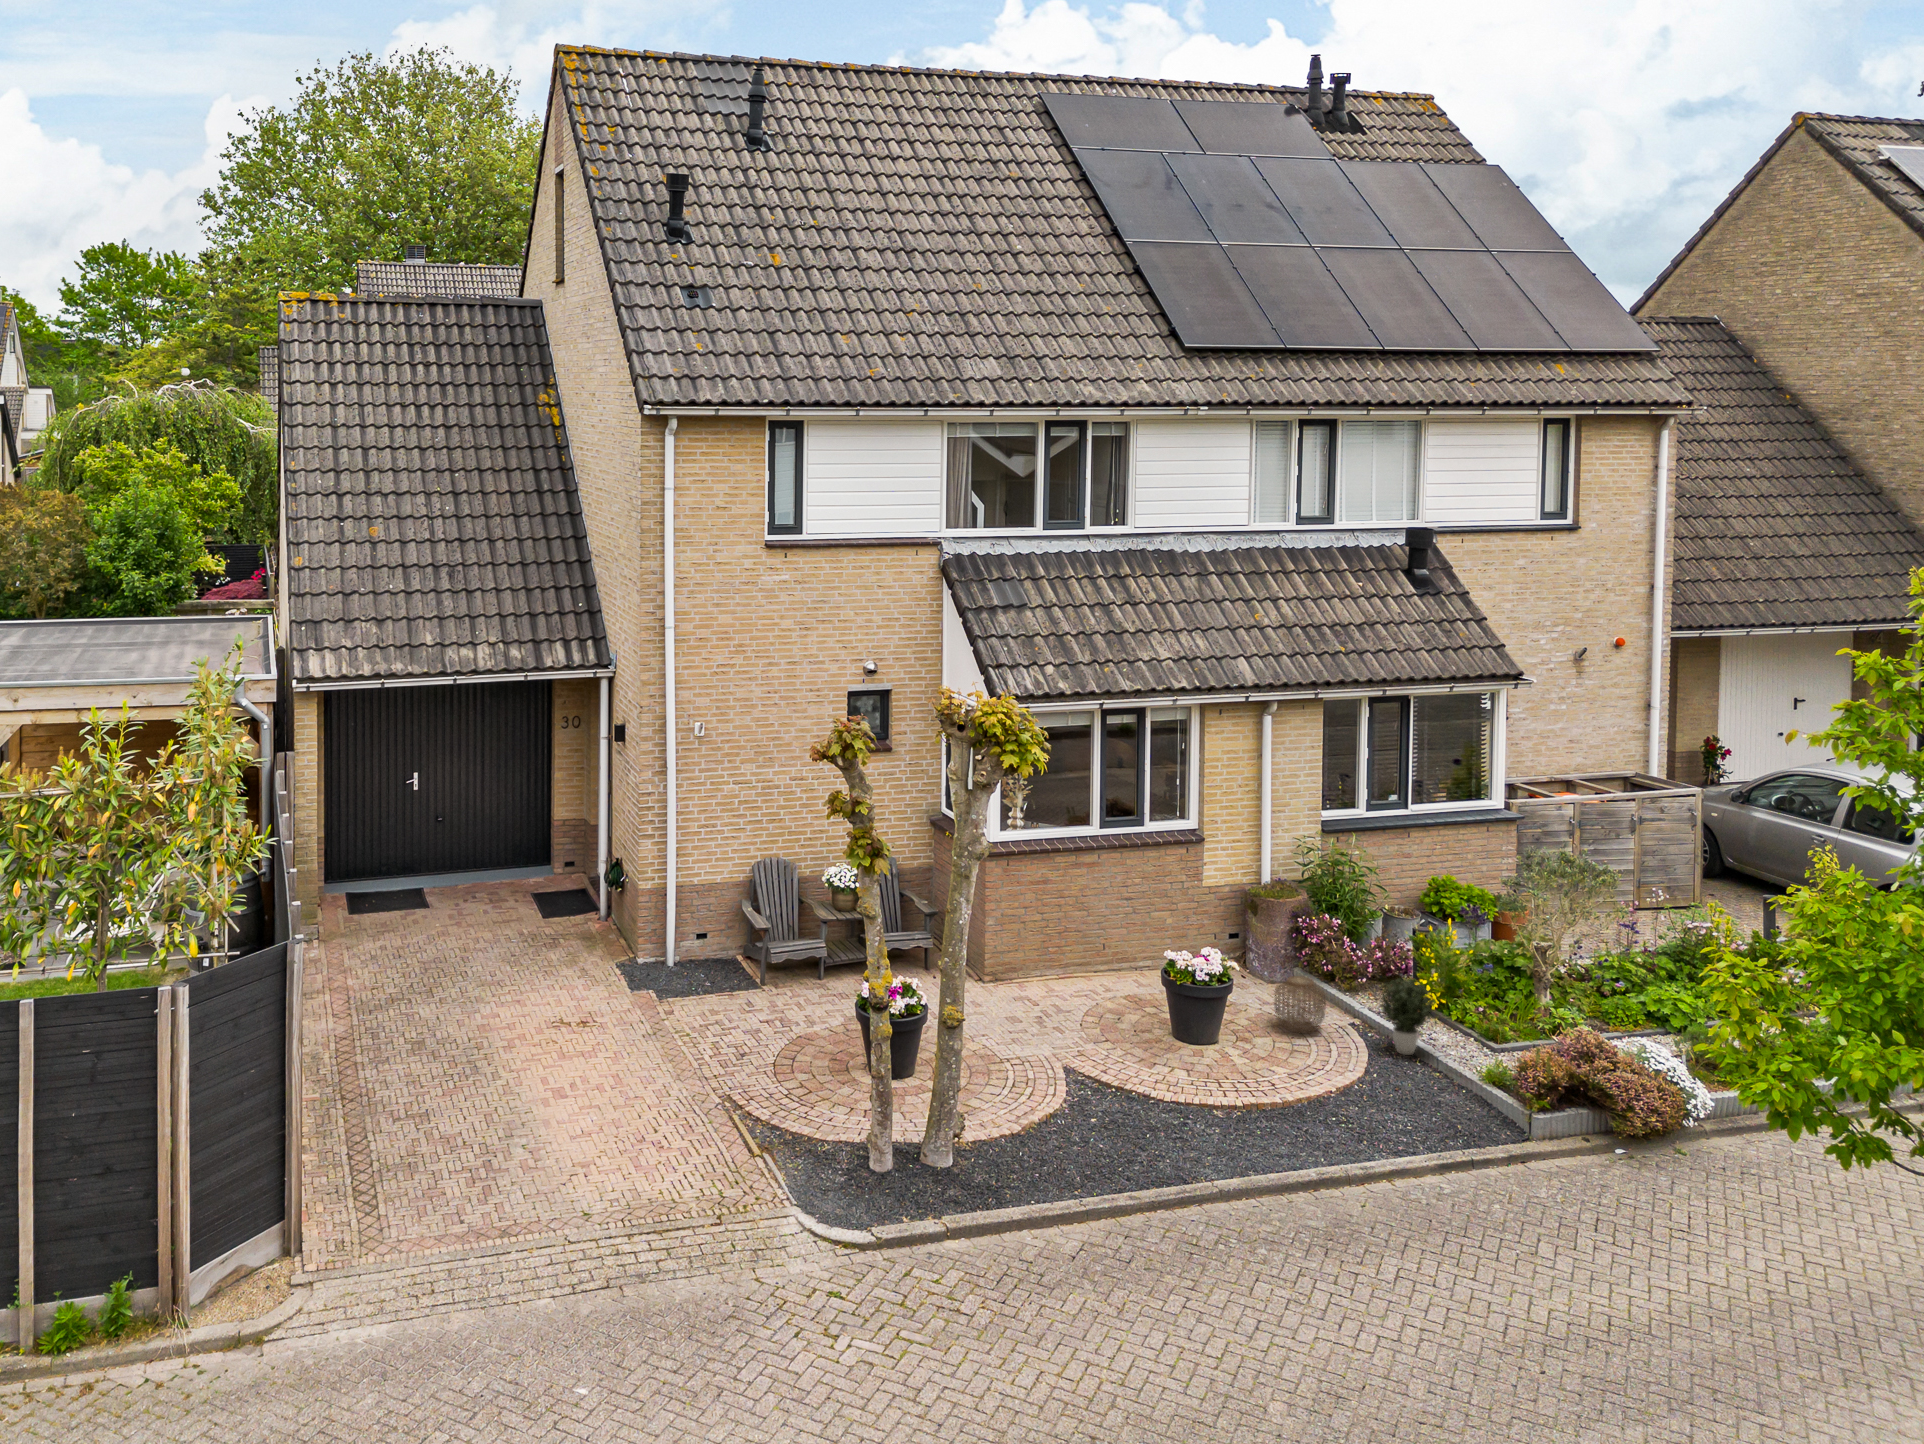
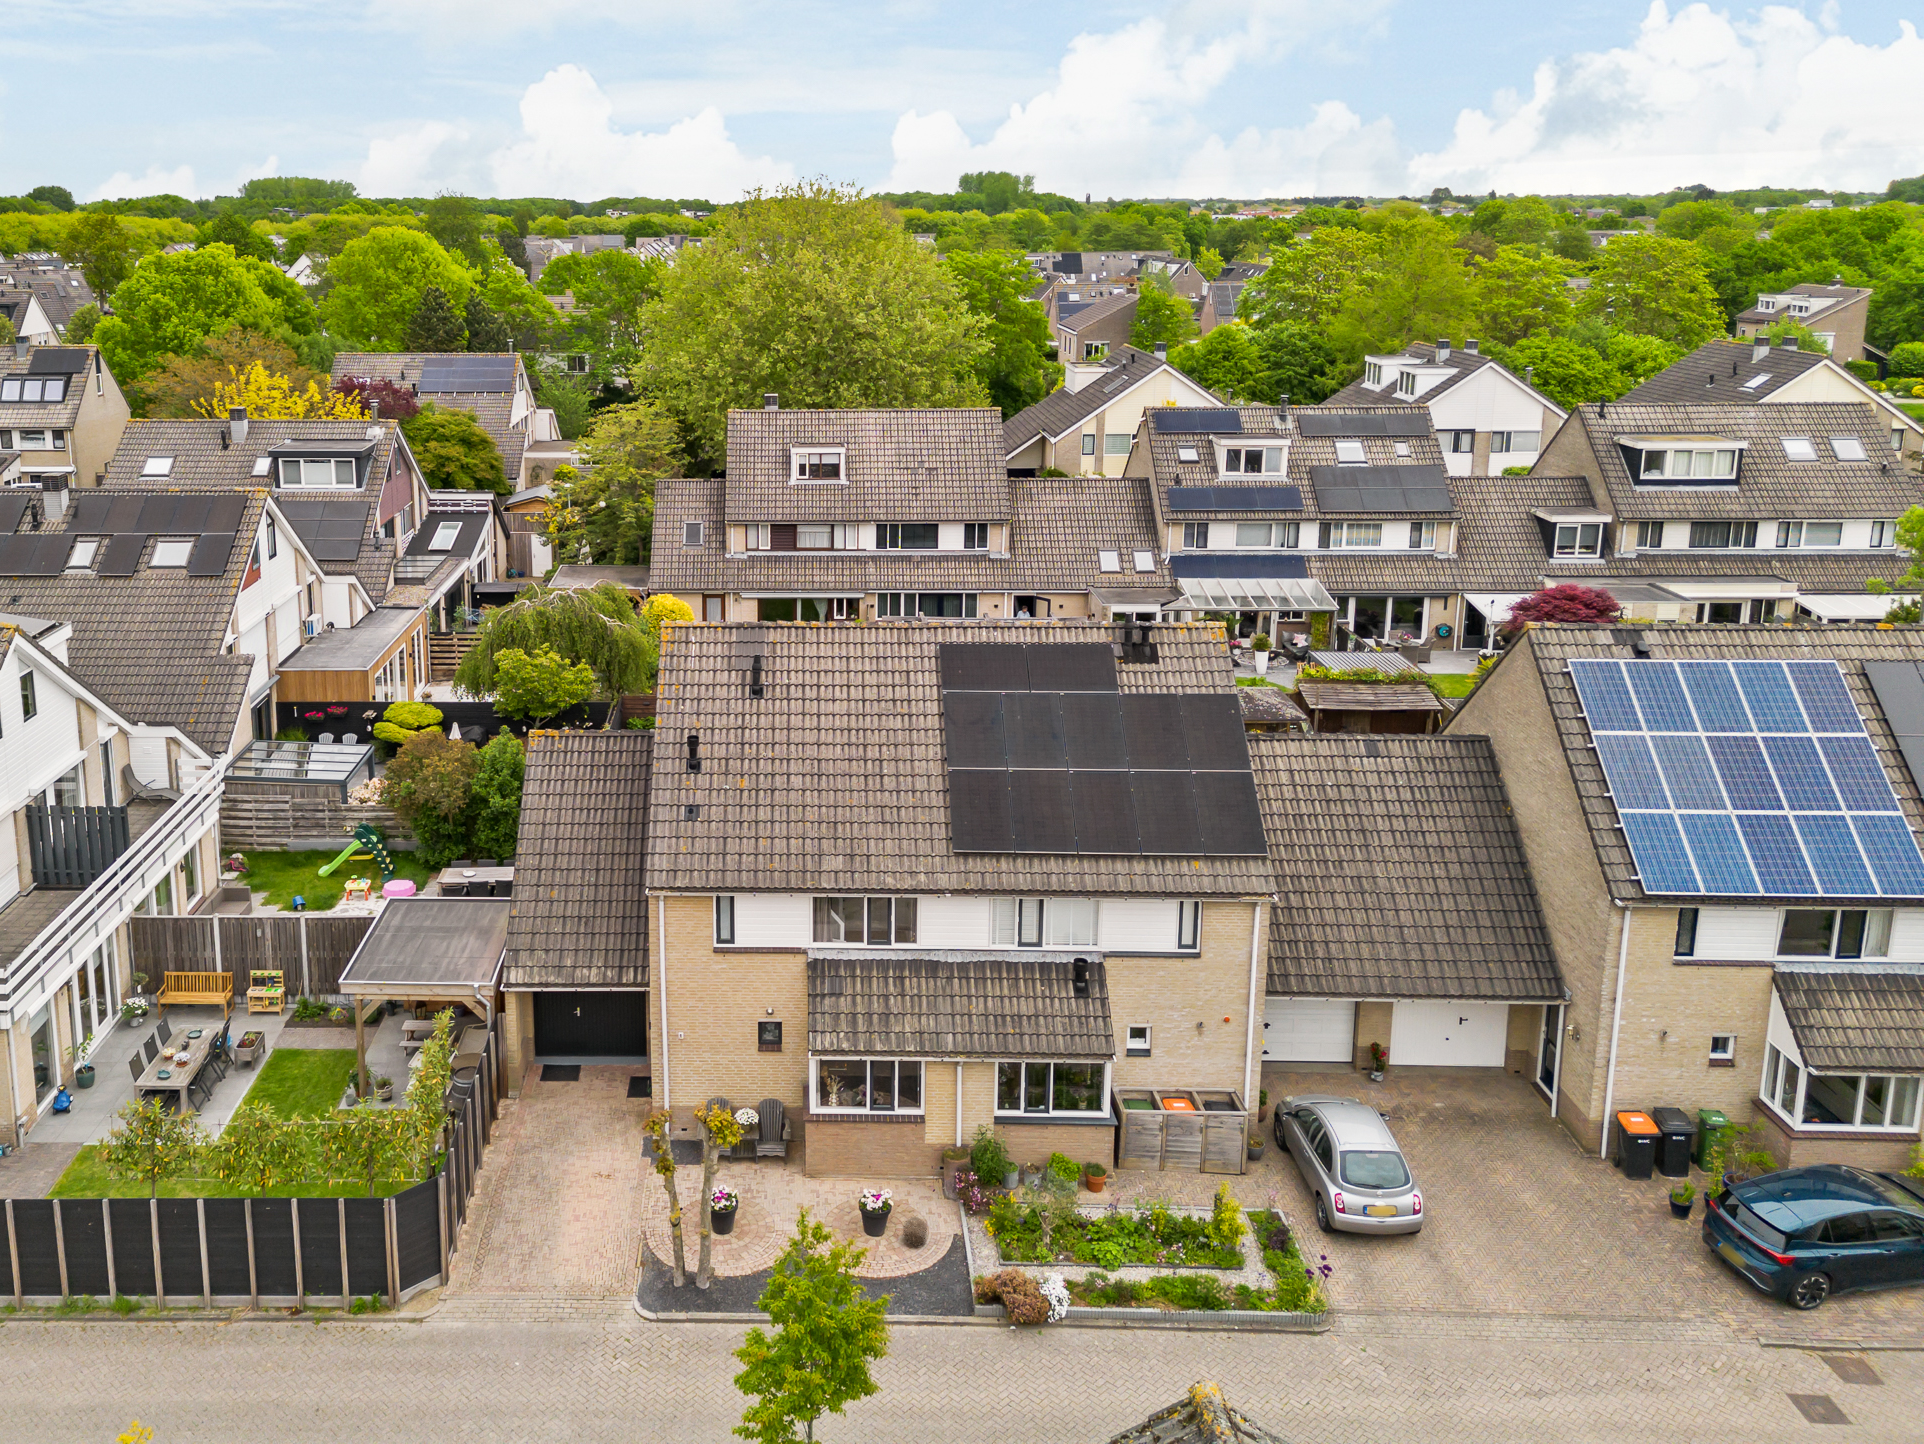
potted plant: present [1380,979,1434,1055] -> none [937,1232,962,1269]

